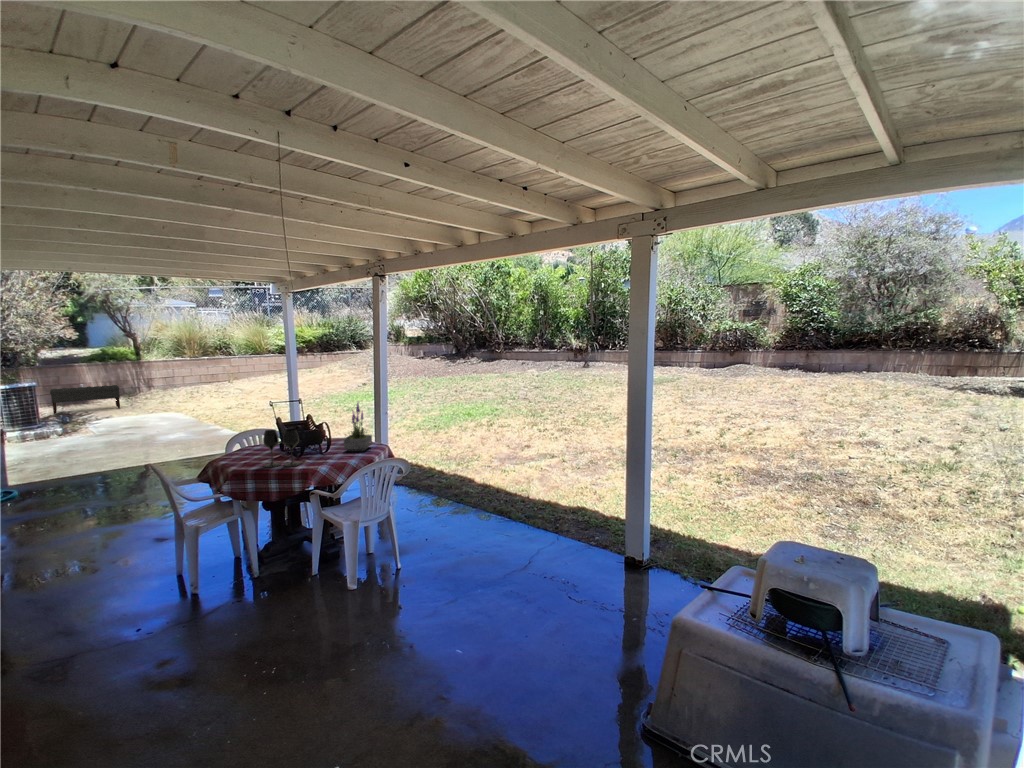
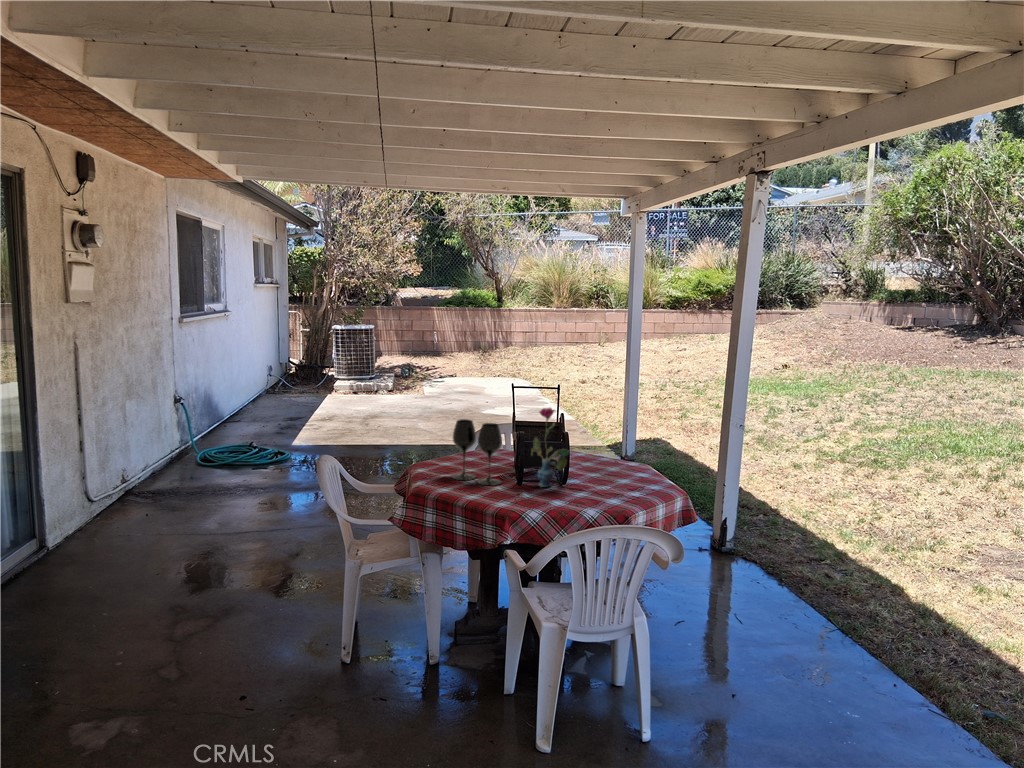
bench: present [50,385,120,414] -> none [406,336,472,368]
potted plant: present [344,403,372,451] -> none [587,390,640,483]
vase: none [317,414,344,461] -> present [531,408,569,487]

